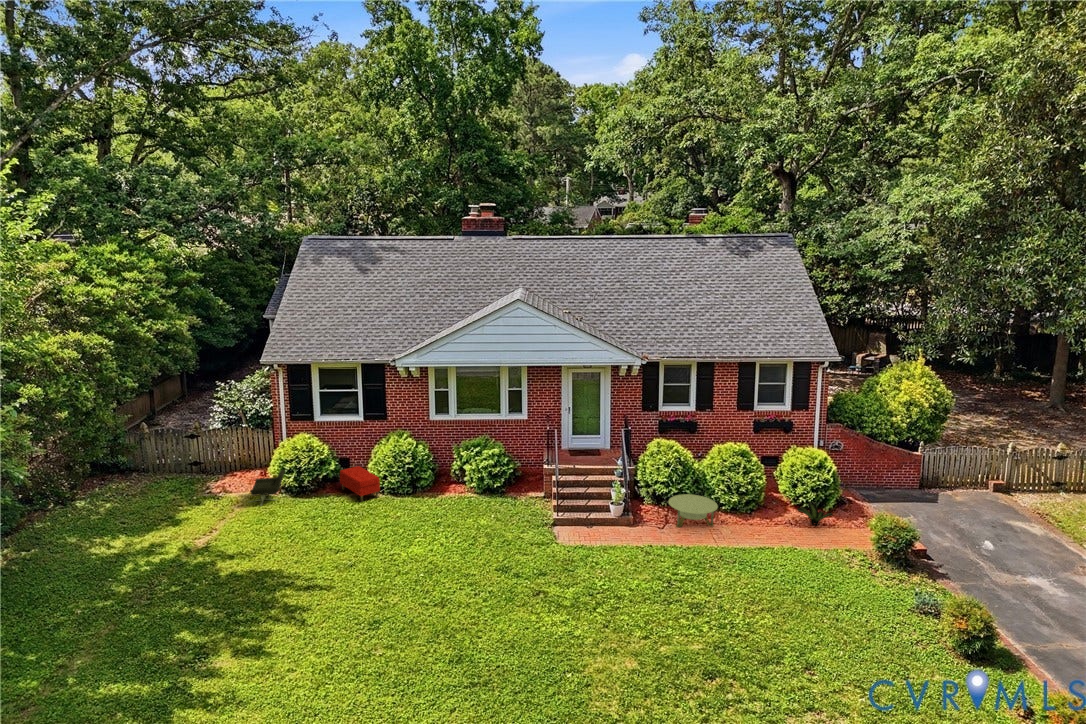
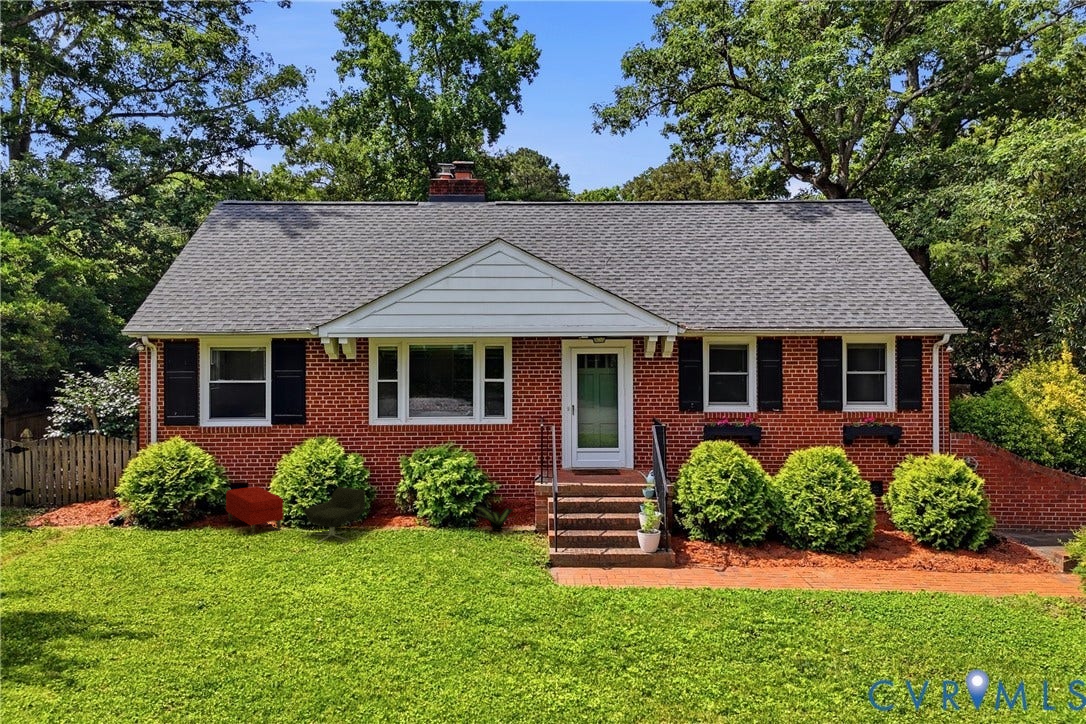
lounge chair: present [250,470,285,506] -> present [304,487,365,543]
round table: present [668,494,718,527] -> none [730,522,810,569]
potted plant: present [797,503,833,525] -> present [475,506,513,531]

